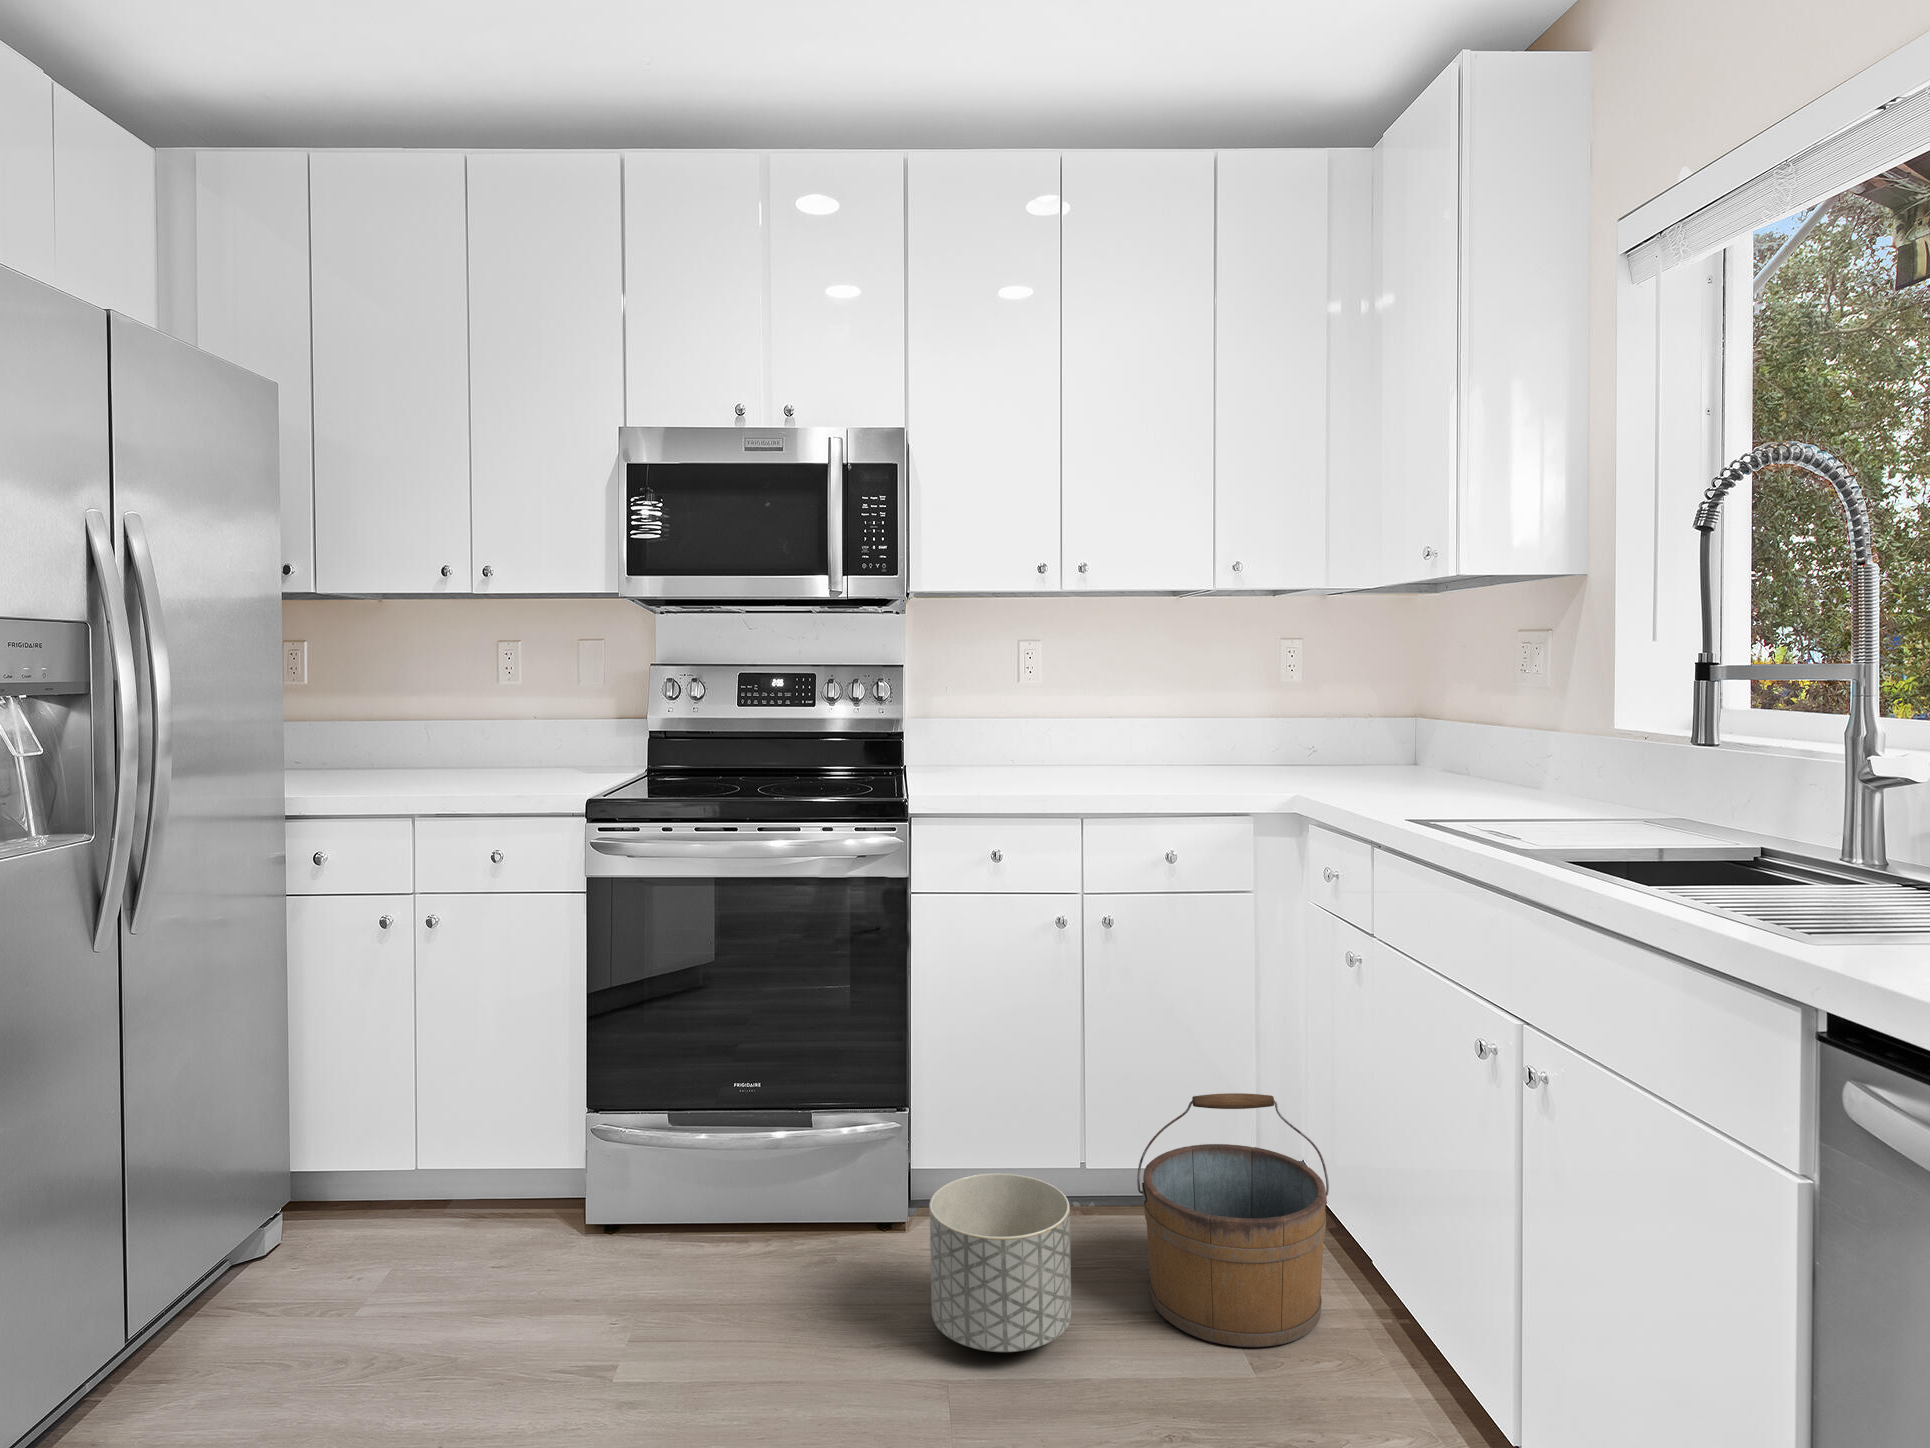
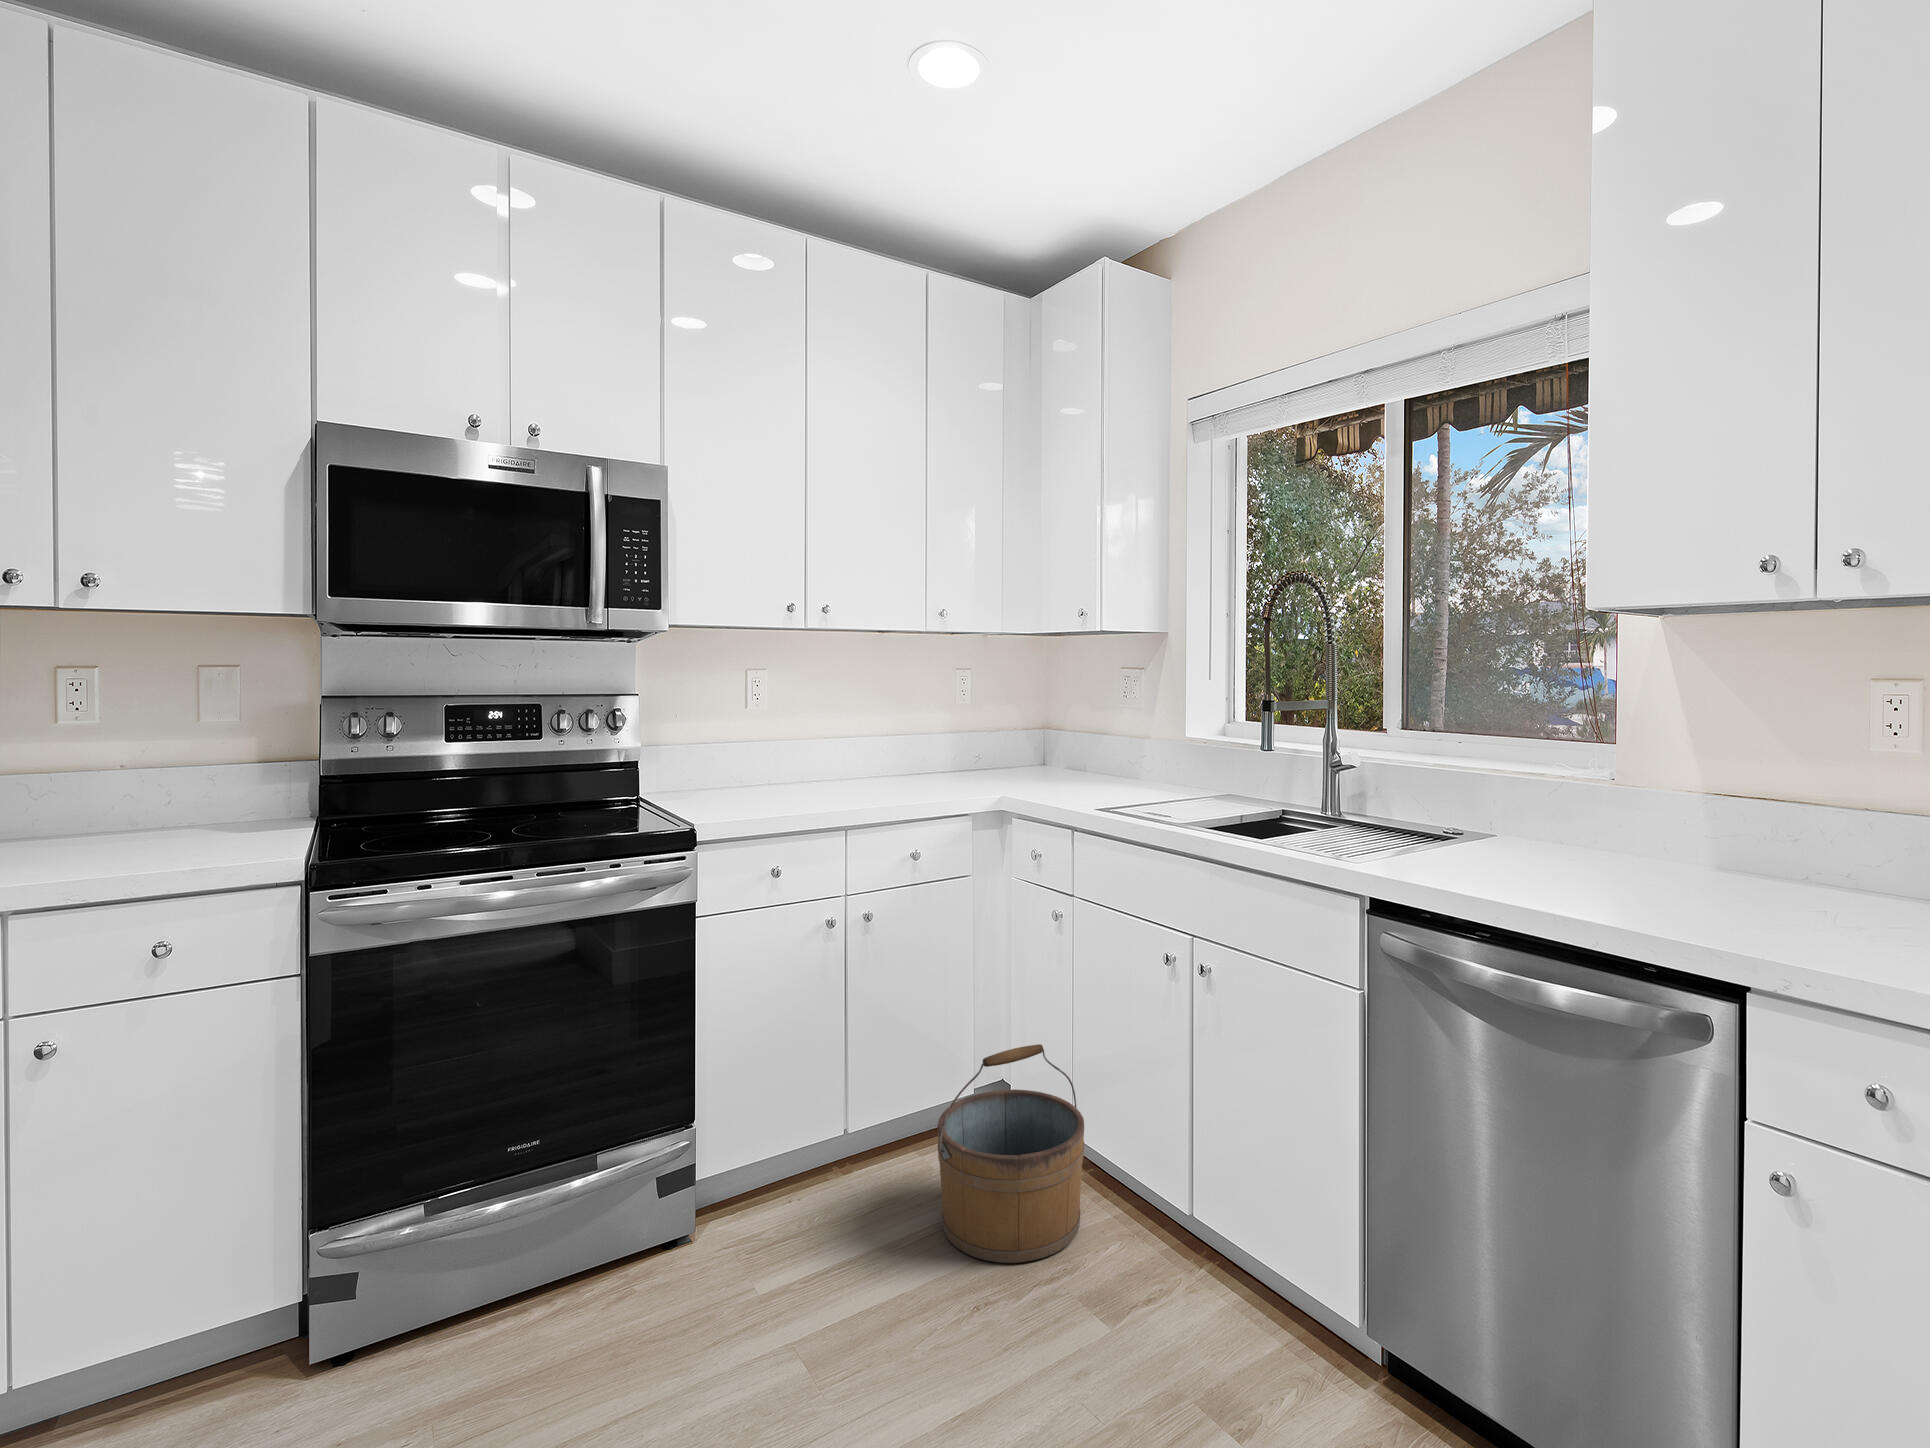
planter: present [929,1173,1071,1352] -> none [779,1164,912,1342]

